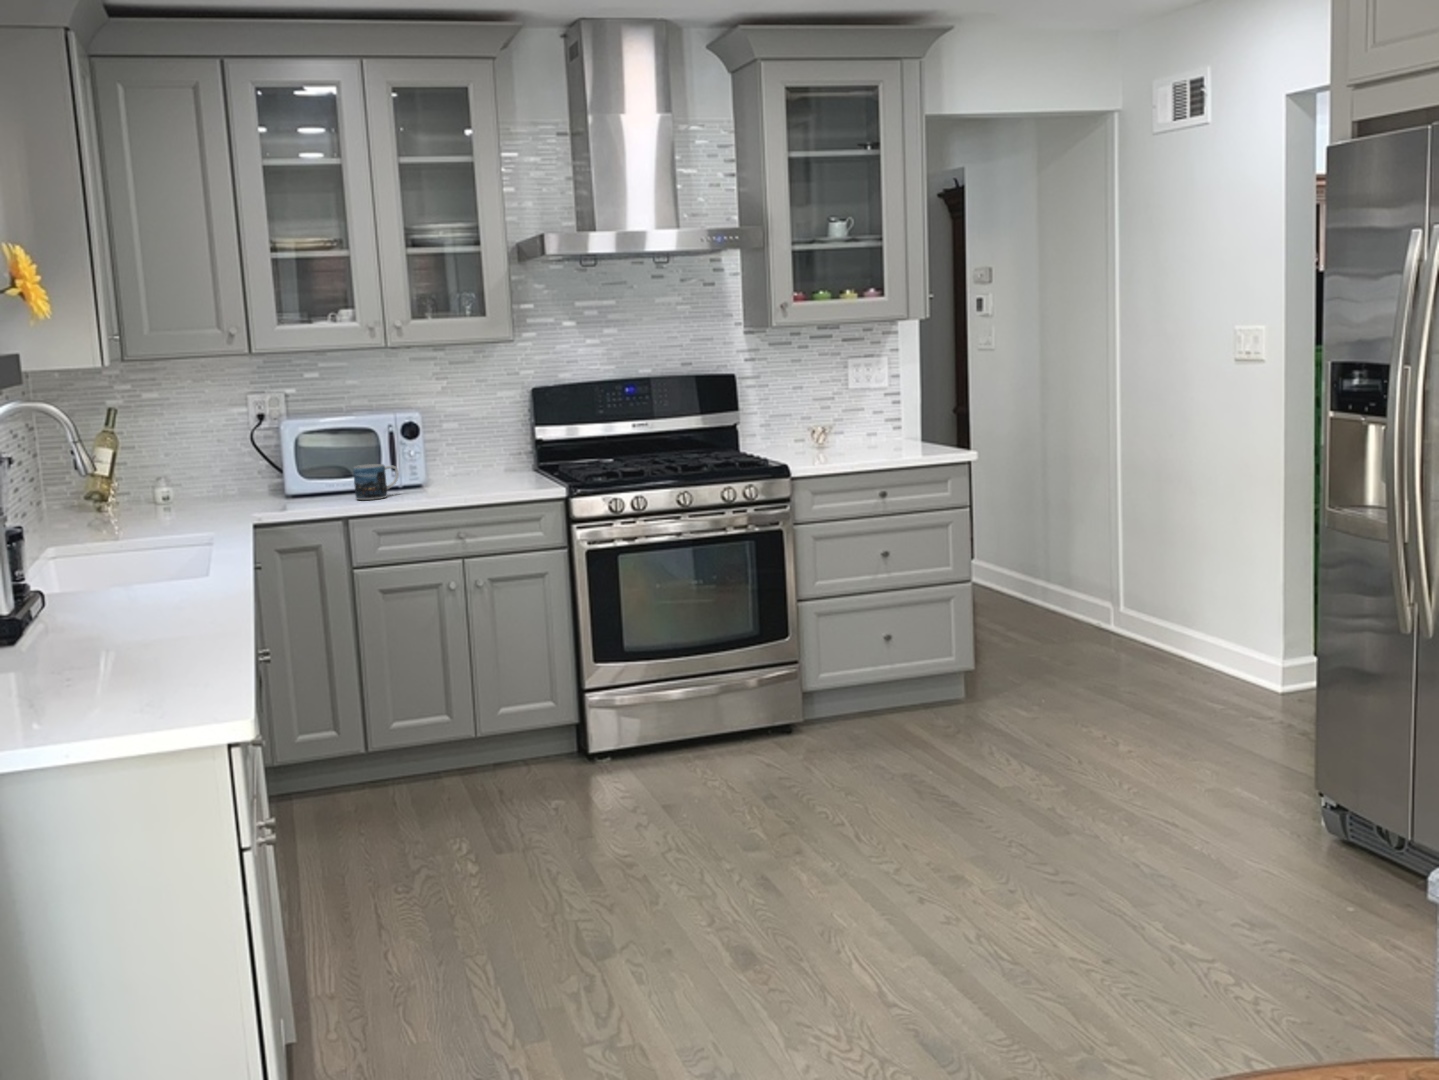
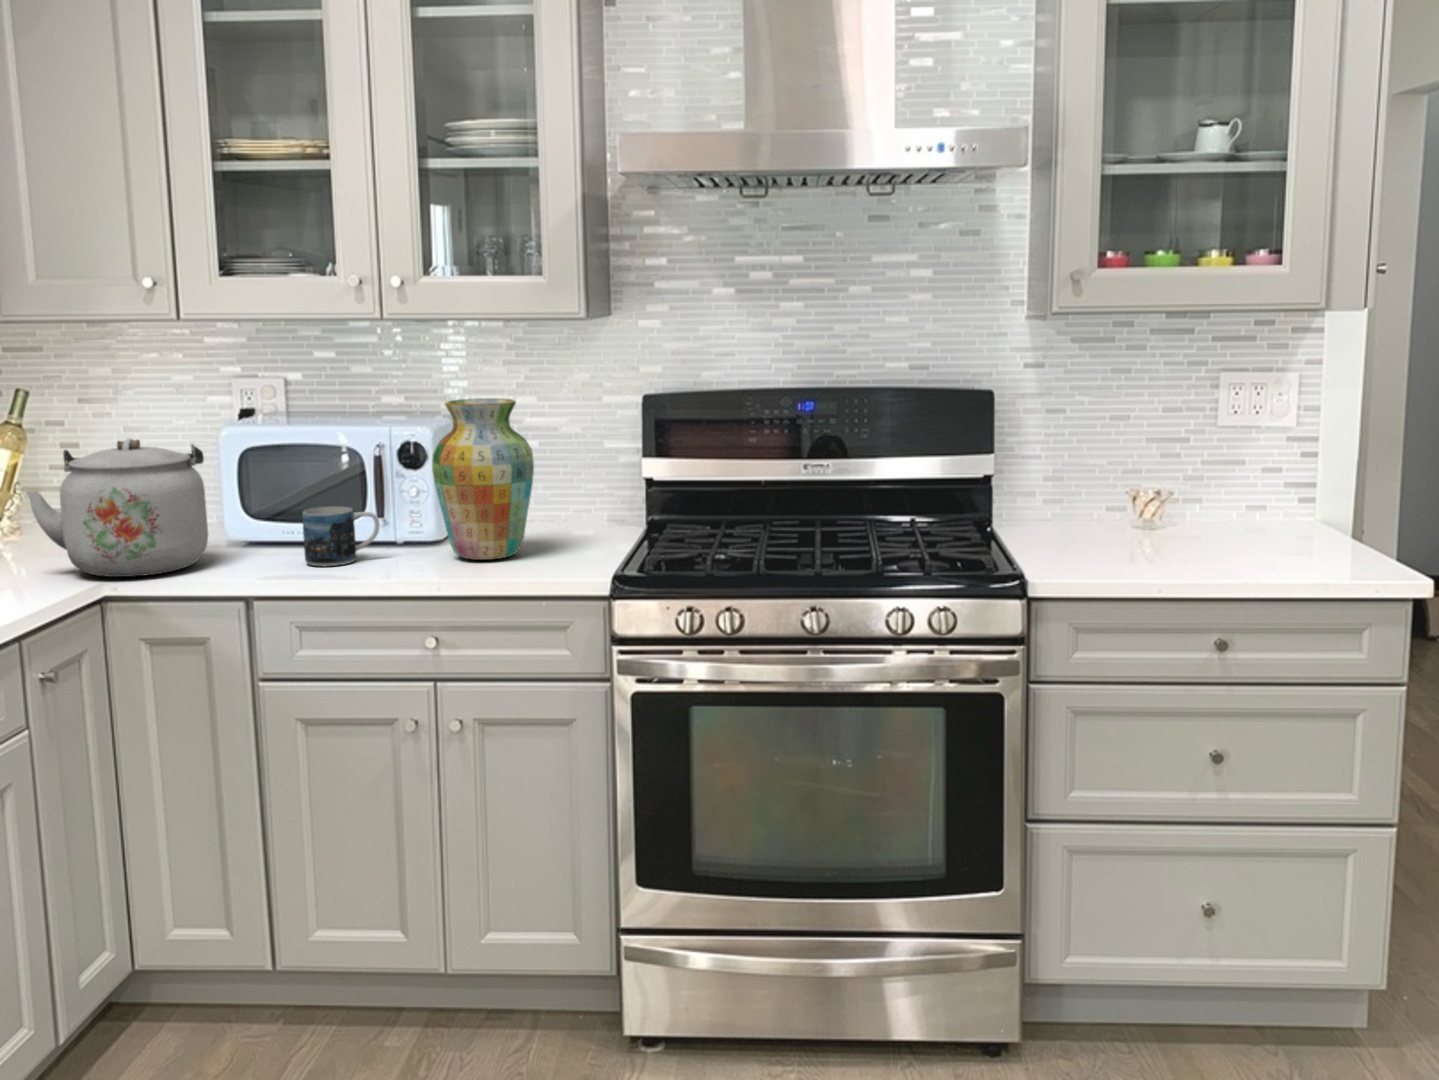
vase: none [430,391,493,489] -> present [432,398,534,560]
kettle: none [183,428,294,515] -> present [26,438,208,577]

